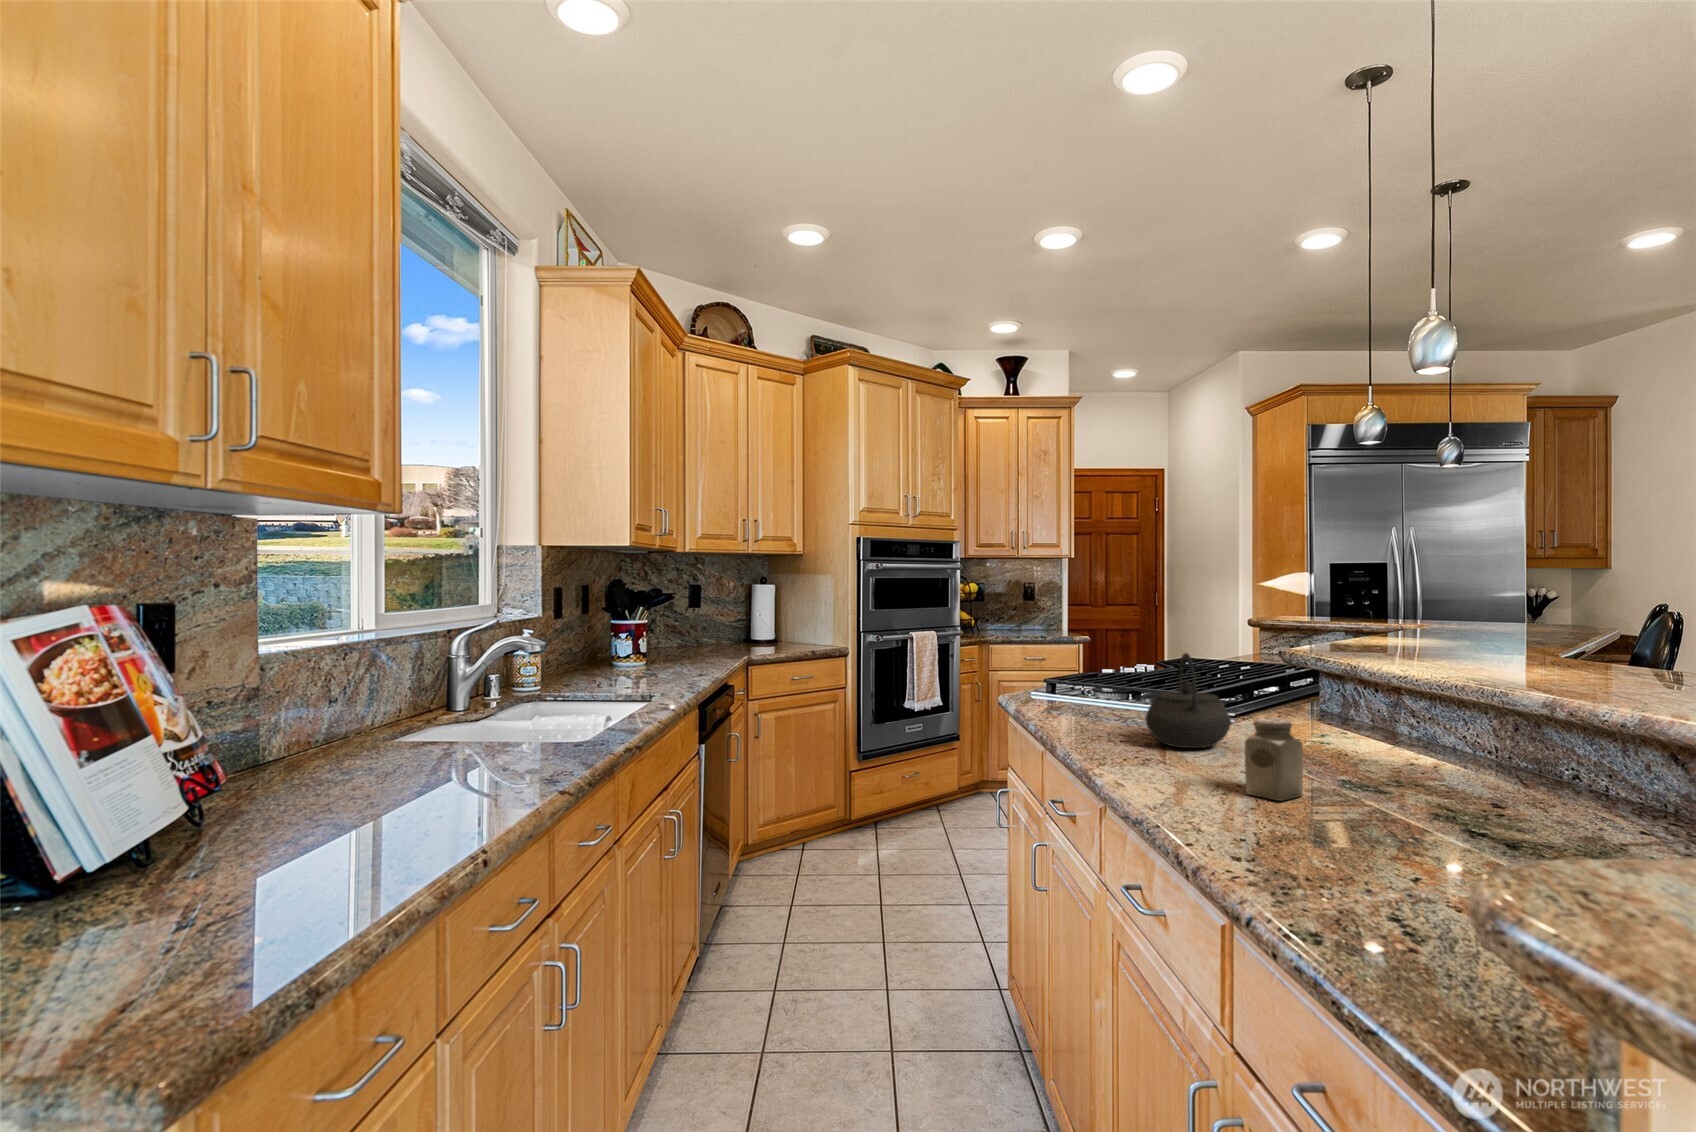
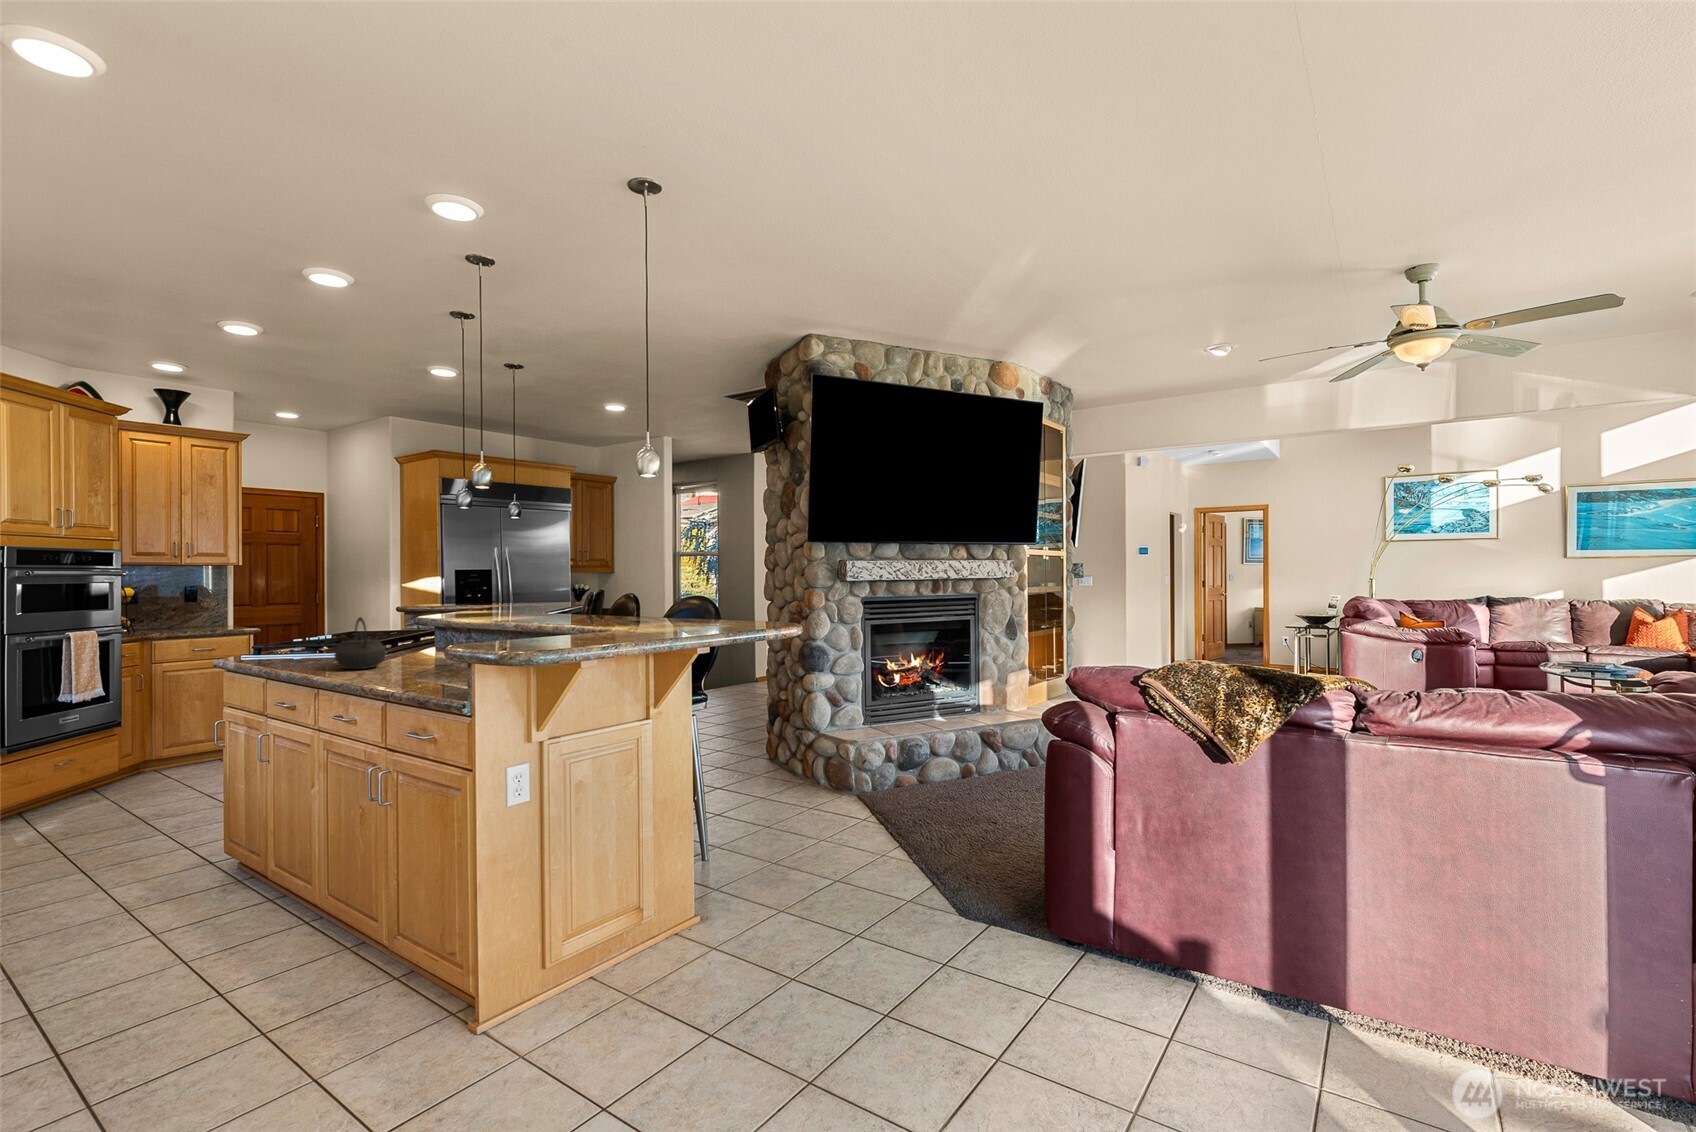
salt shaker: present [1245,718,1303,801] -> none [395,642,424,680]

